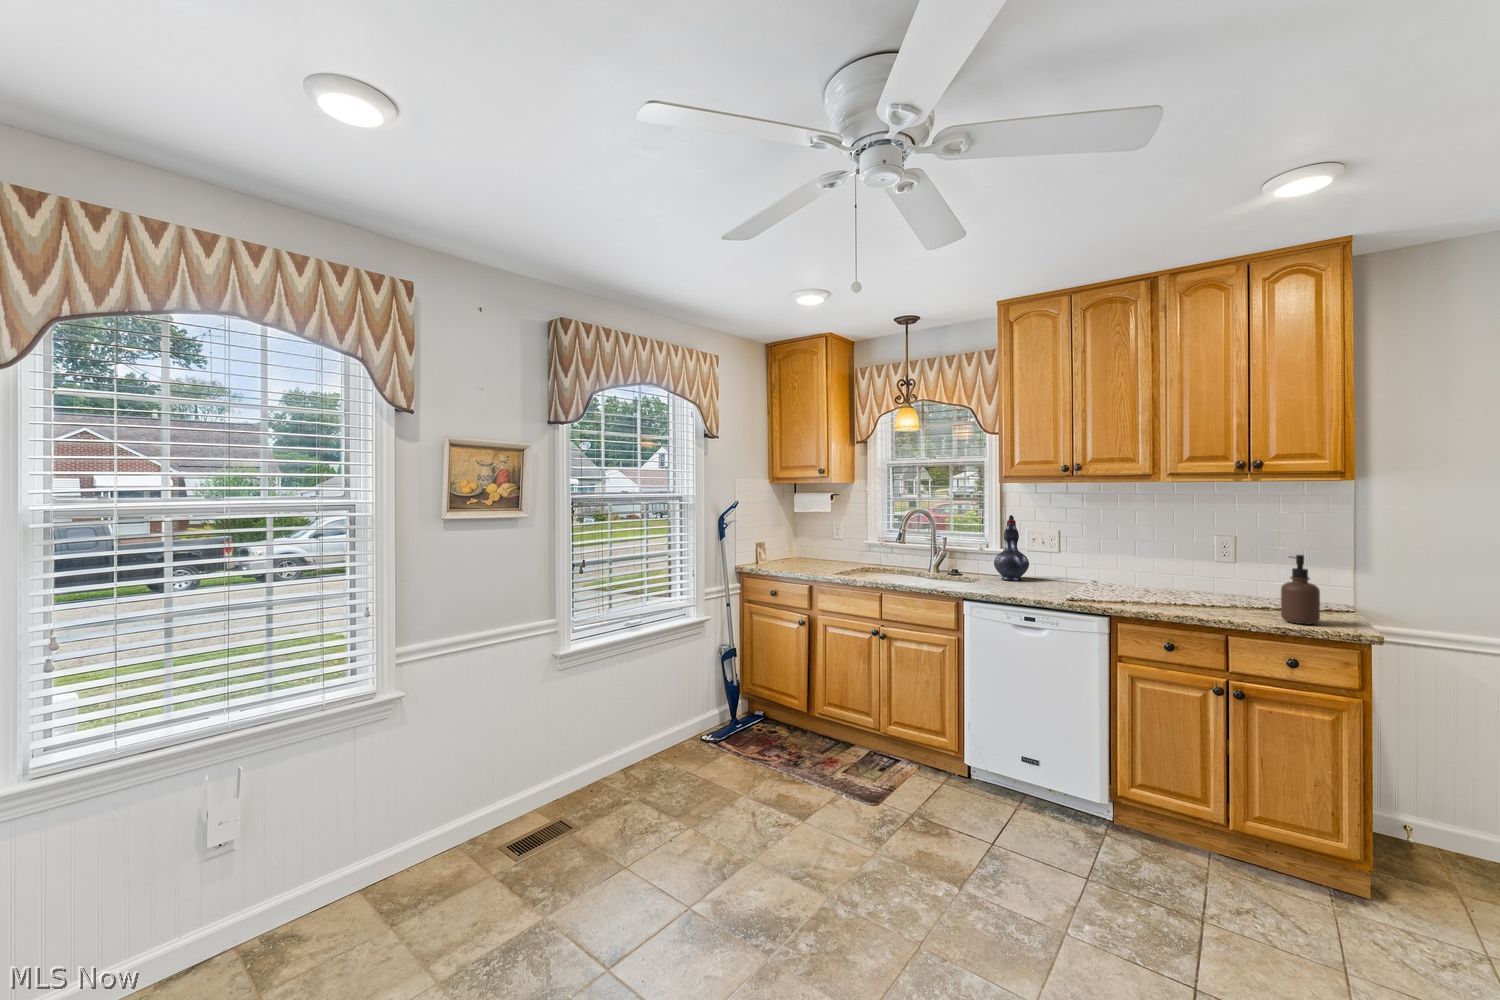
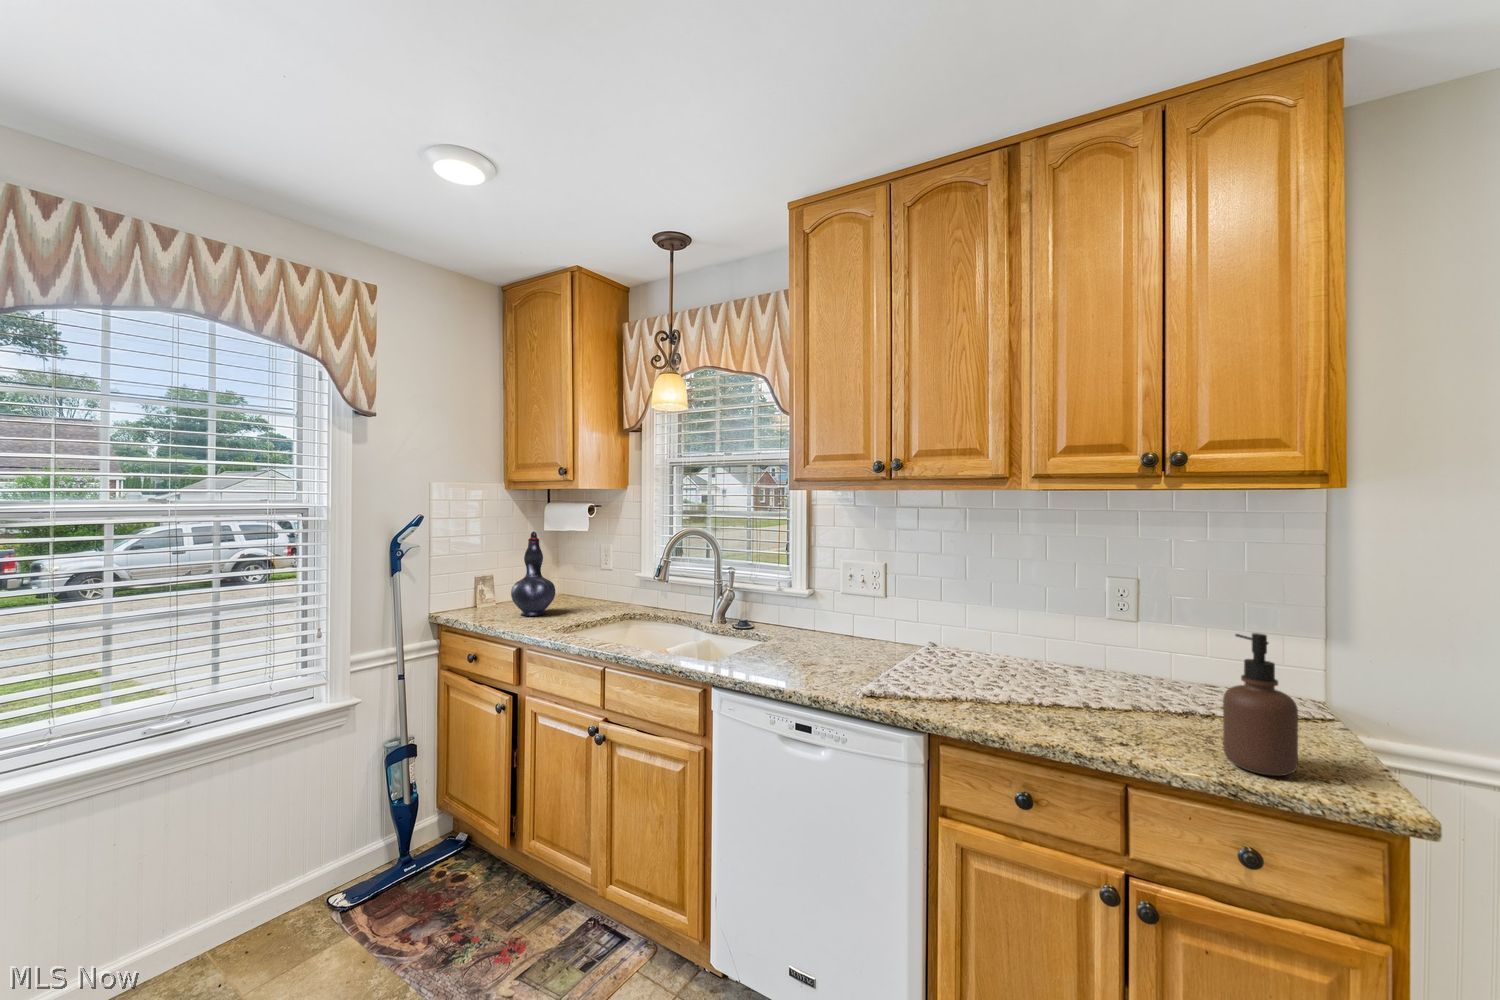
decorative vase: present [994,515,1029,581] -> present [511,531,555,616]

